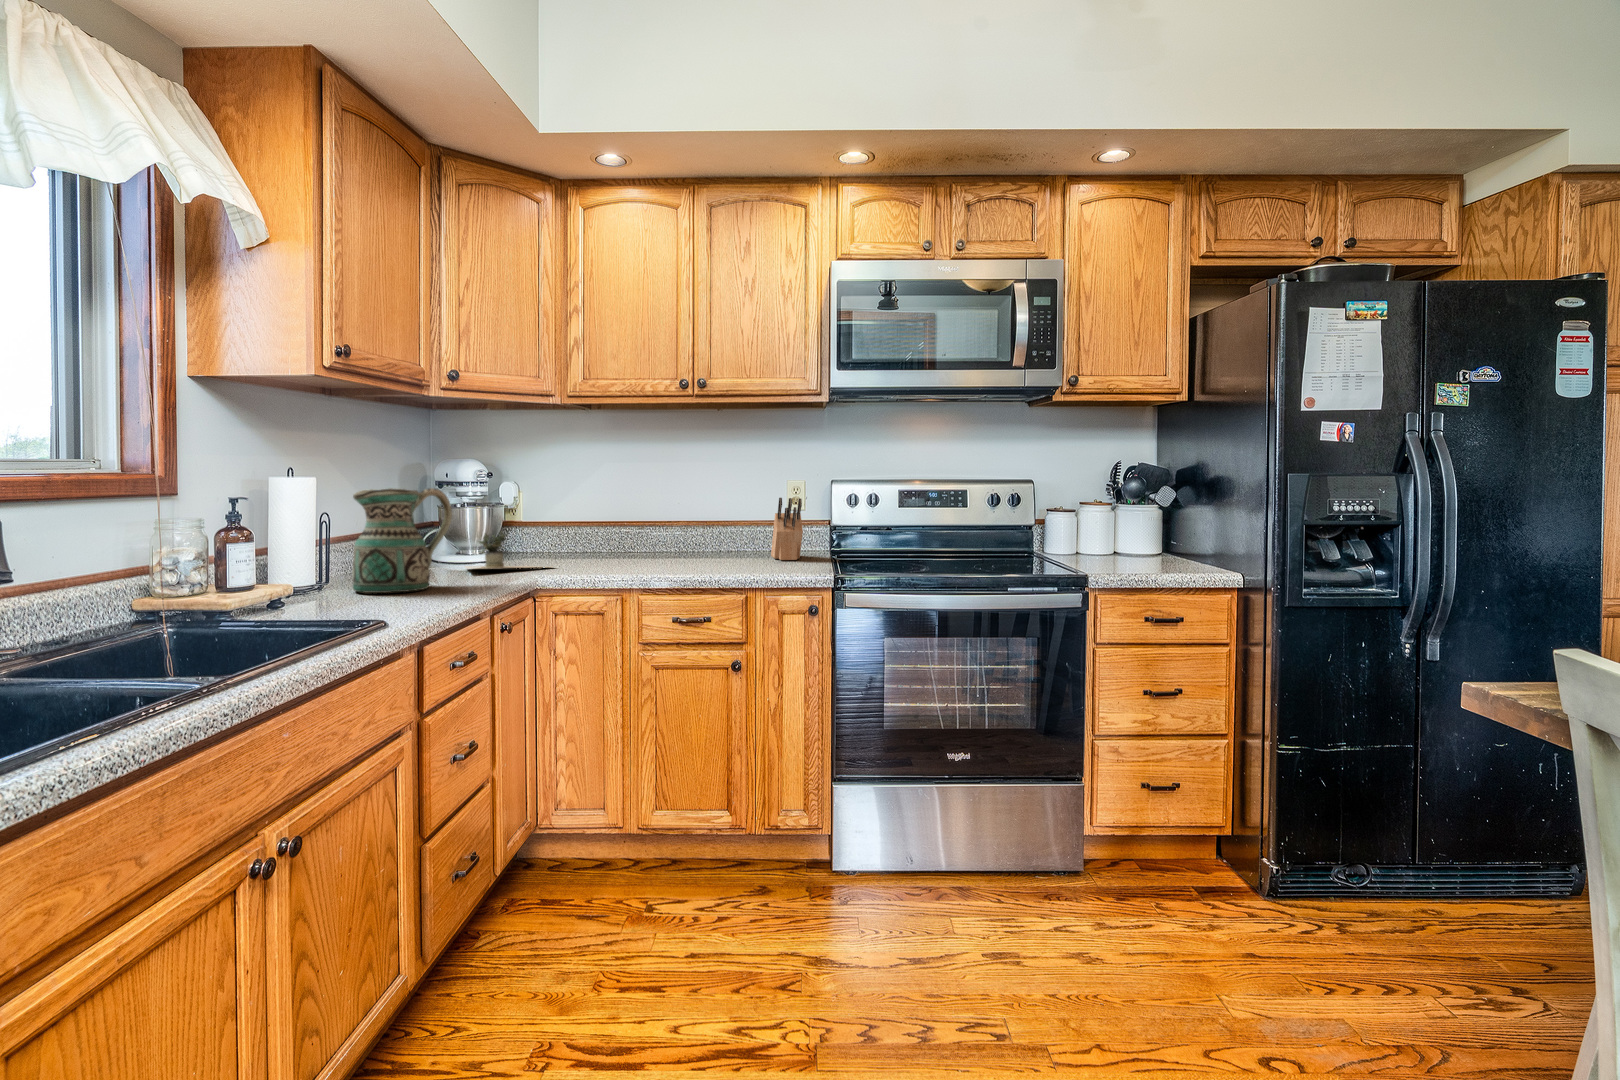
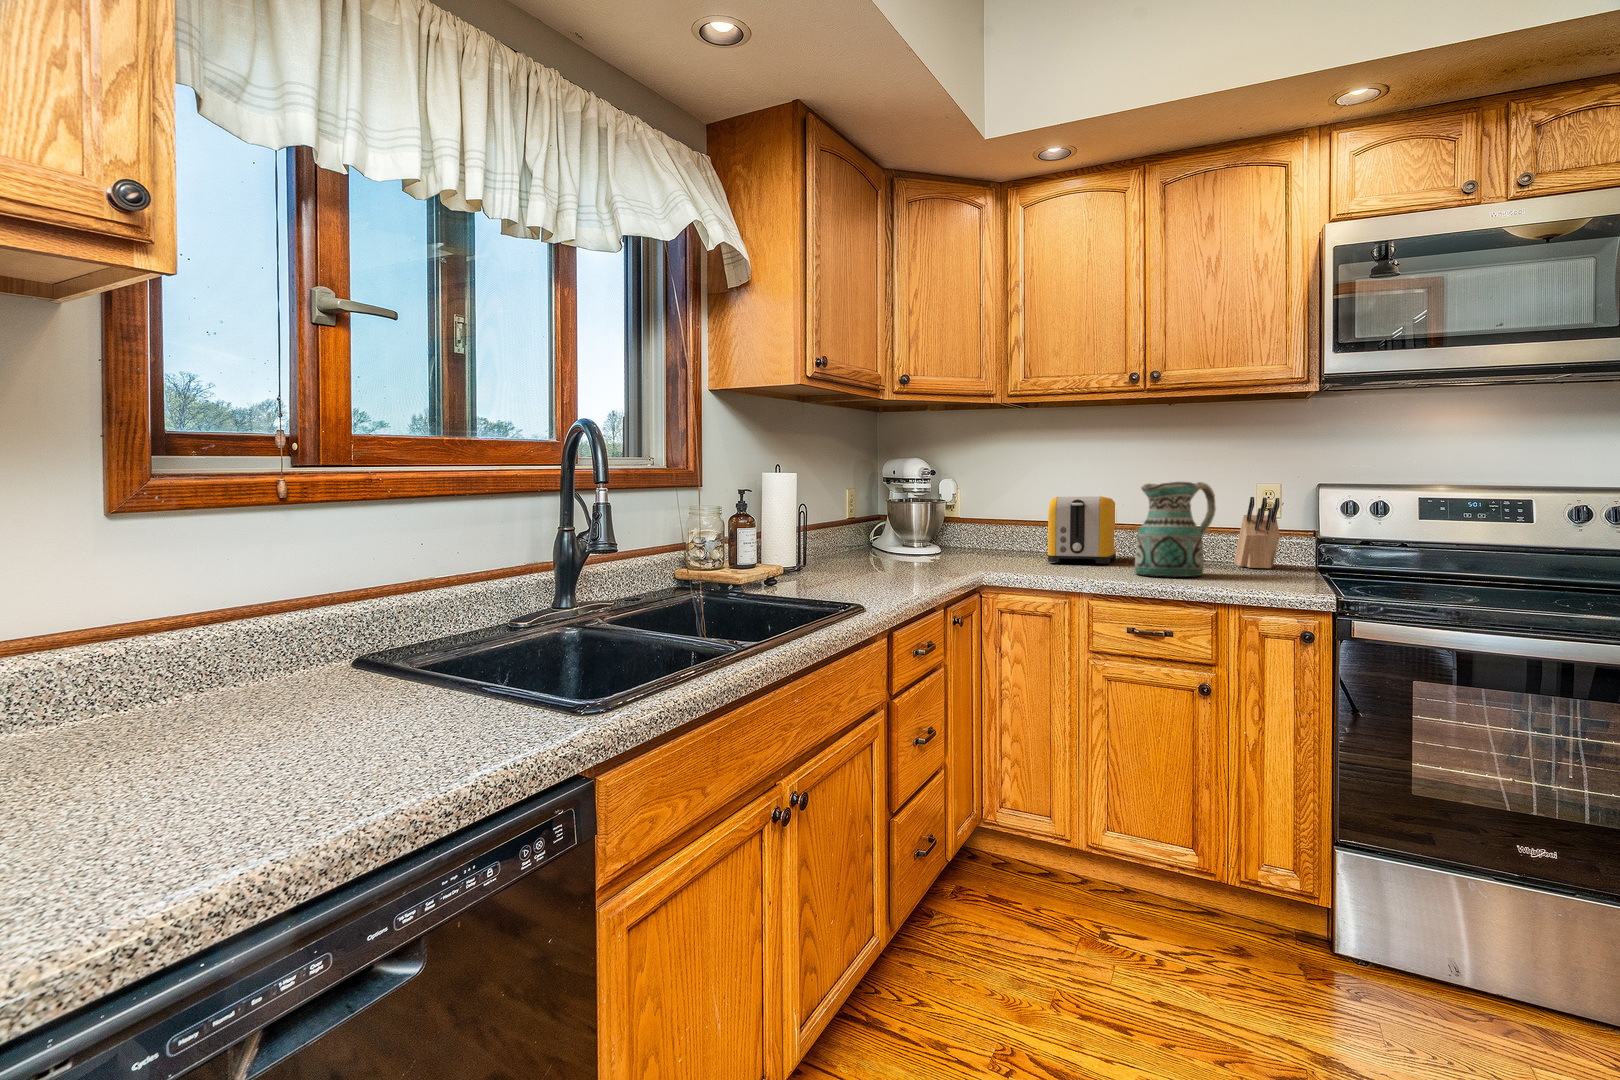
ceramic pitcher: present [352,488,452,593] -> present [1135,481,1216,576]
toaster: none [605,496,672,560] -> present [1048,496,1116,564]
potted plant: present [468,533,538,568] -> none [914,530,1031,567]

